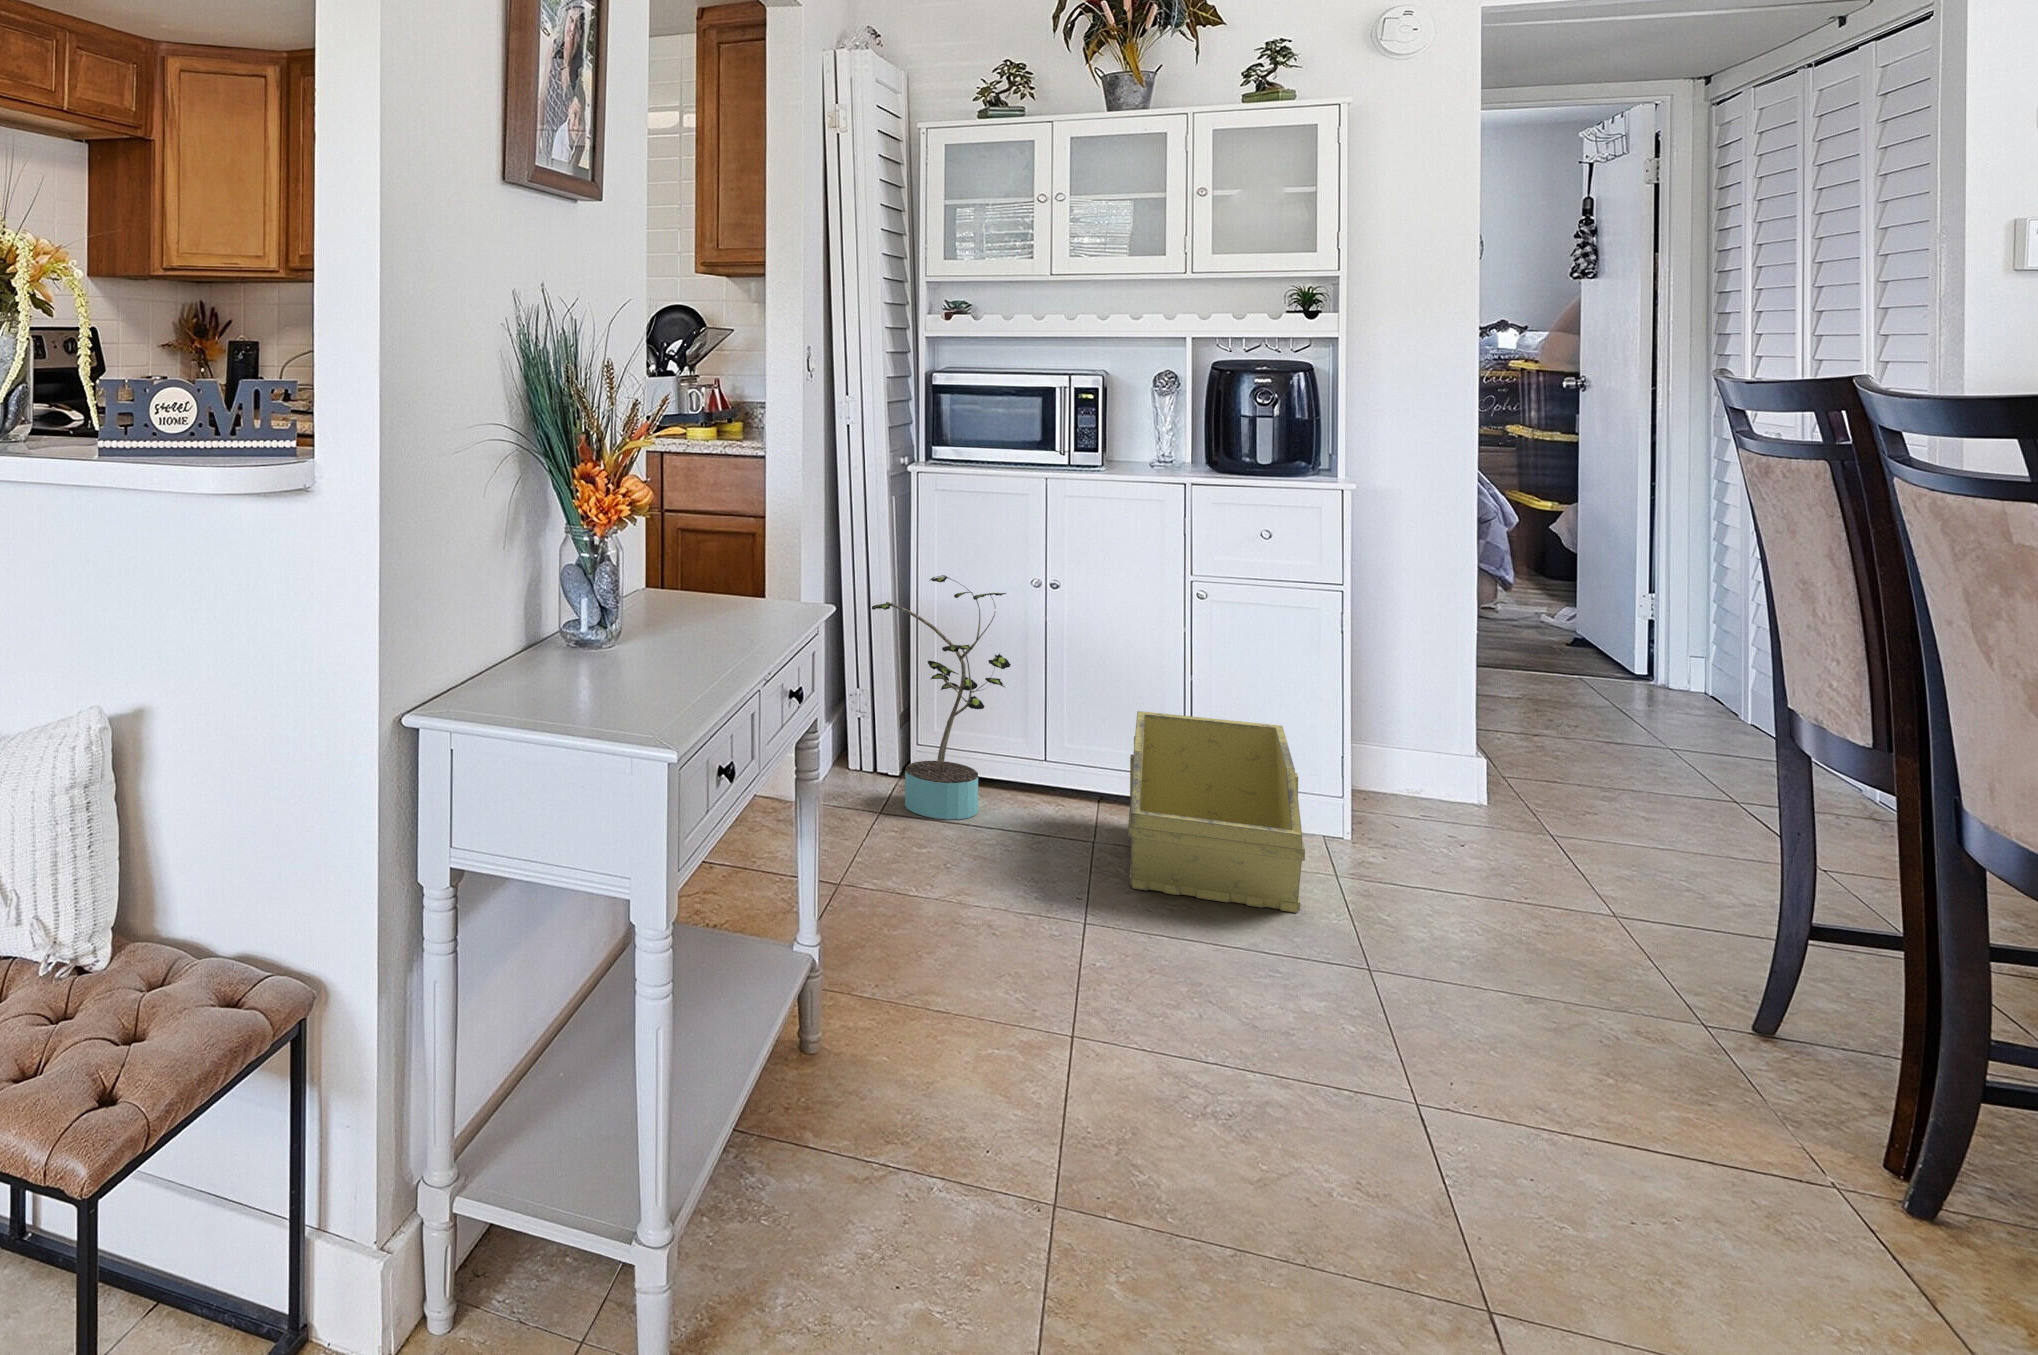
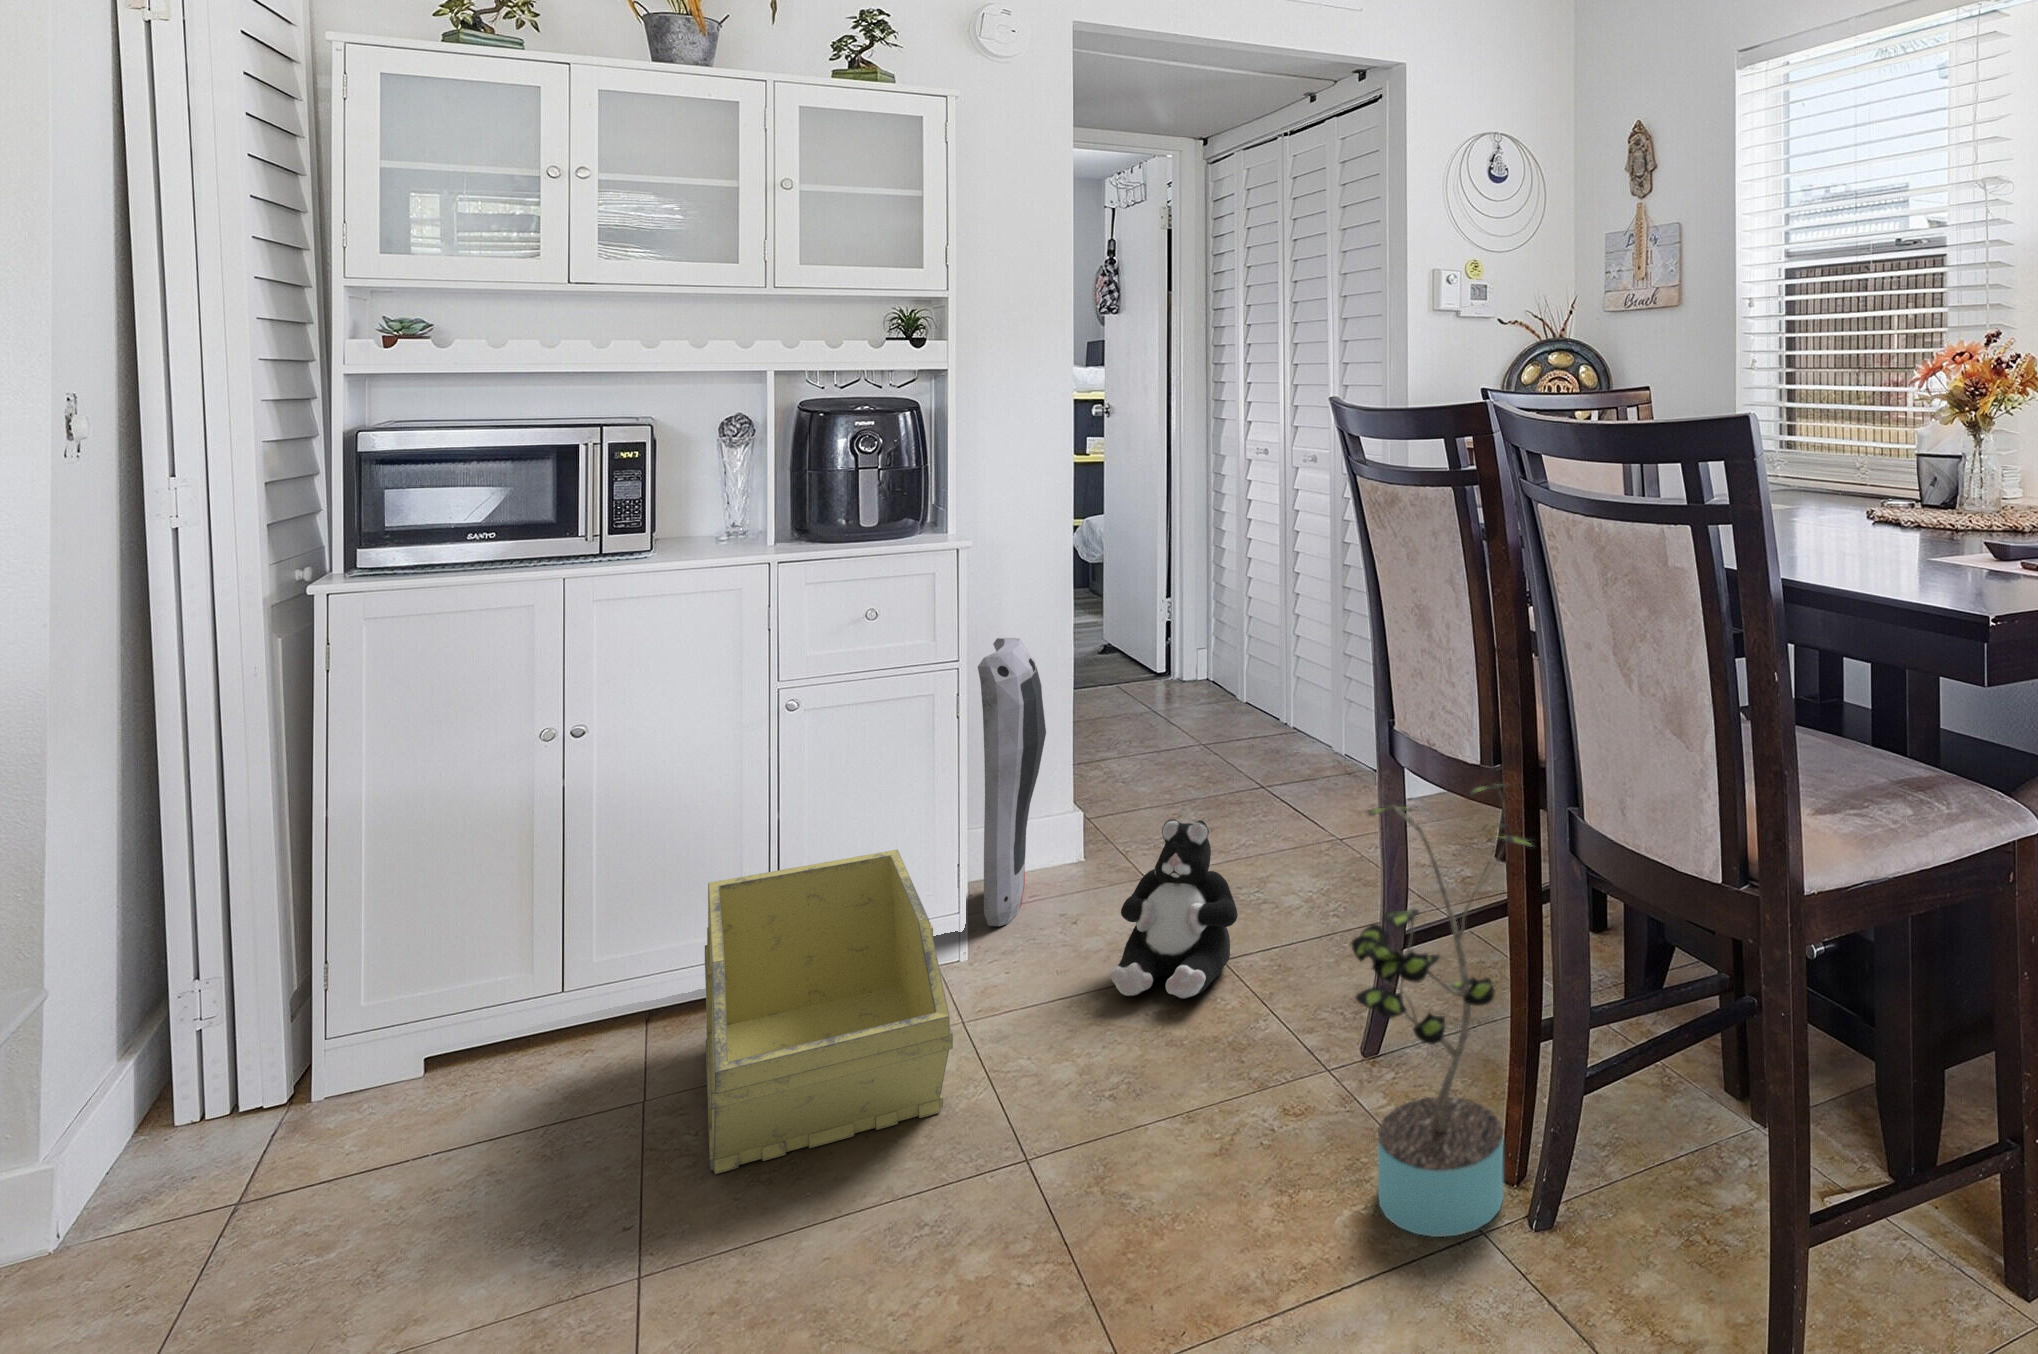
potted plant: present [872,575,1011,819] -> present [1352,784,1533,1237]
air purifier: none [1362,579,1433,826] -> present [978,638,1046,926]
plush toy: none [1470,762,1617,920] -> present [1111,819,1238,999]

